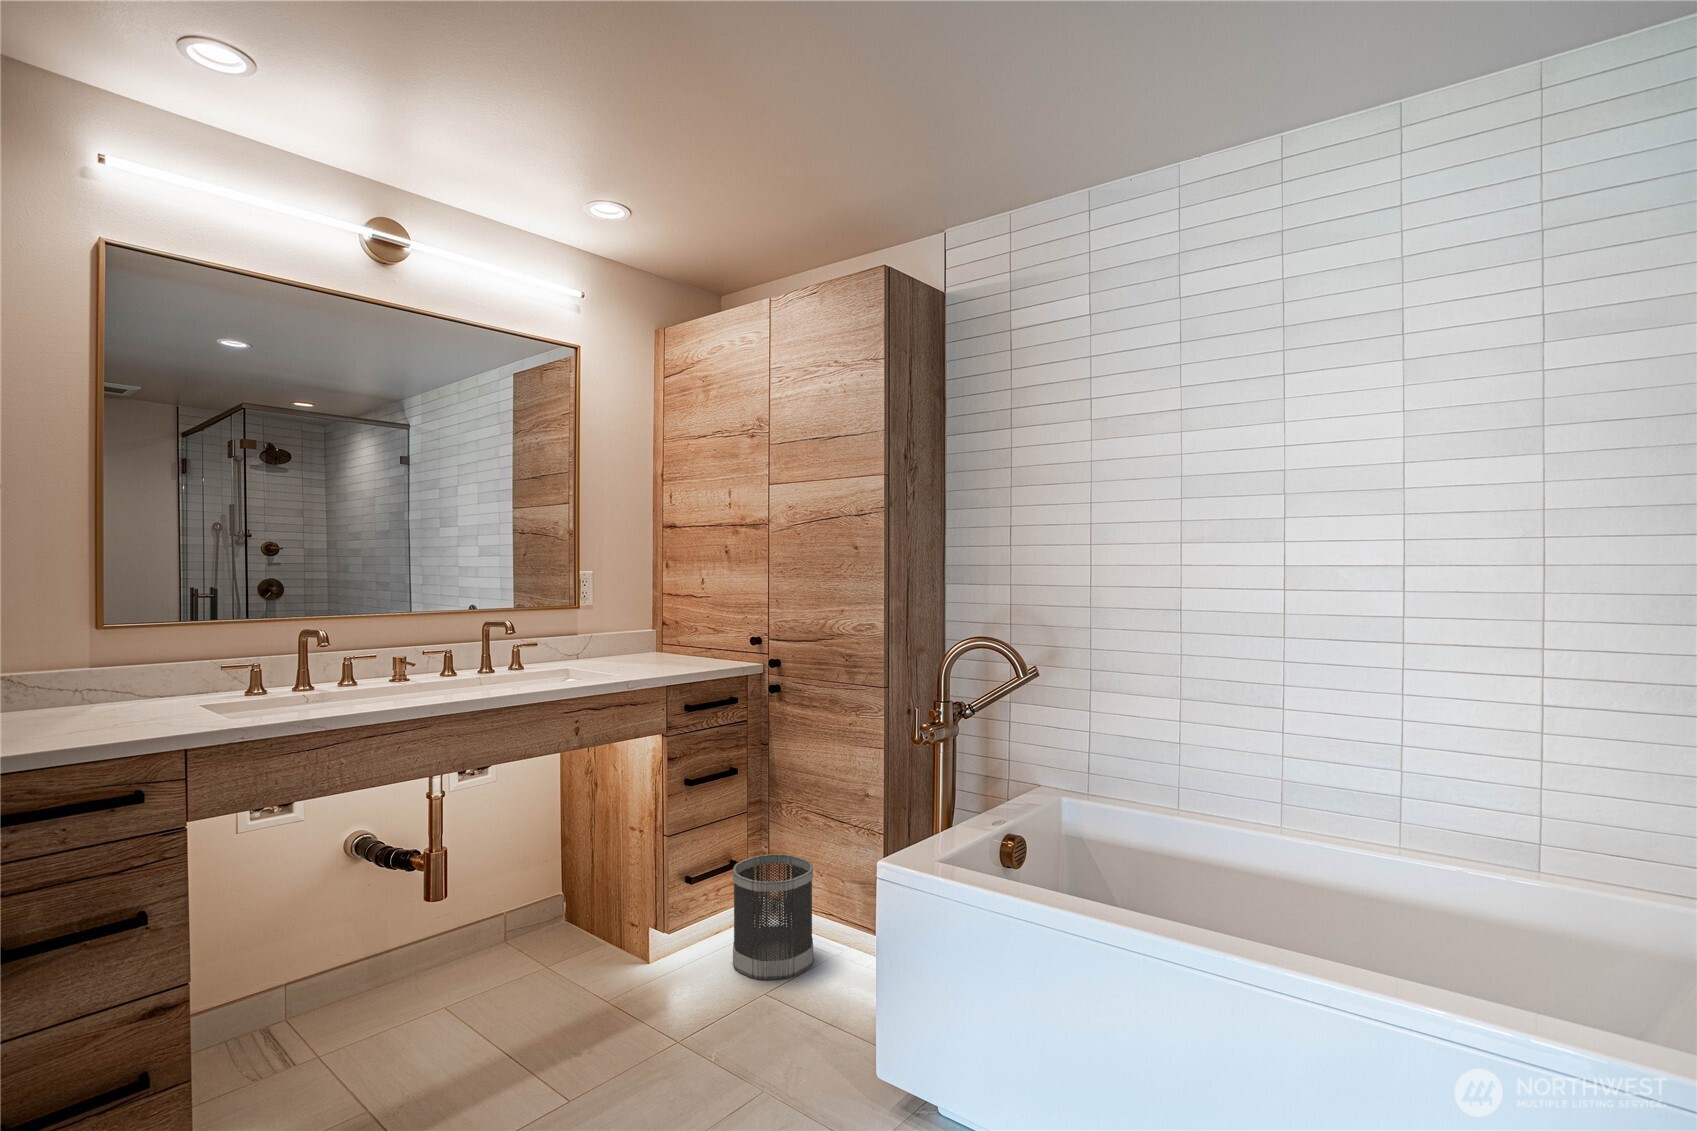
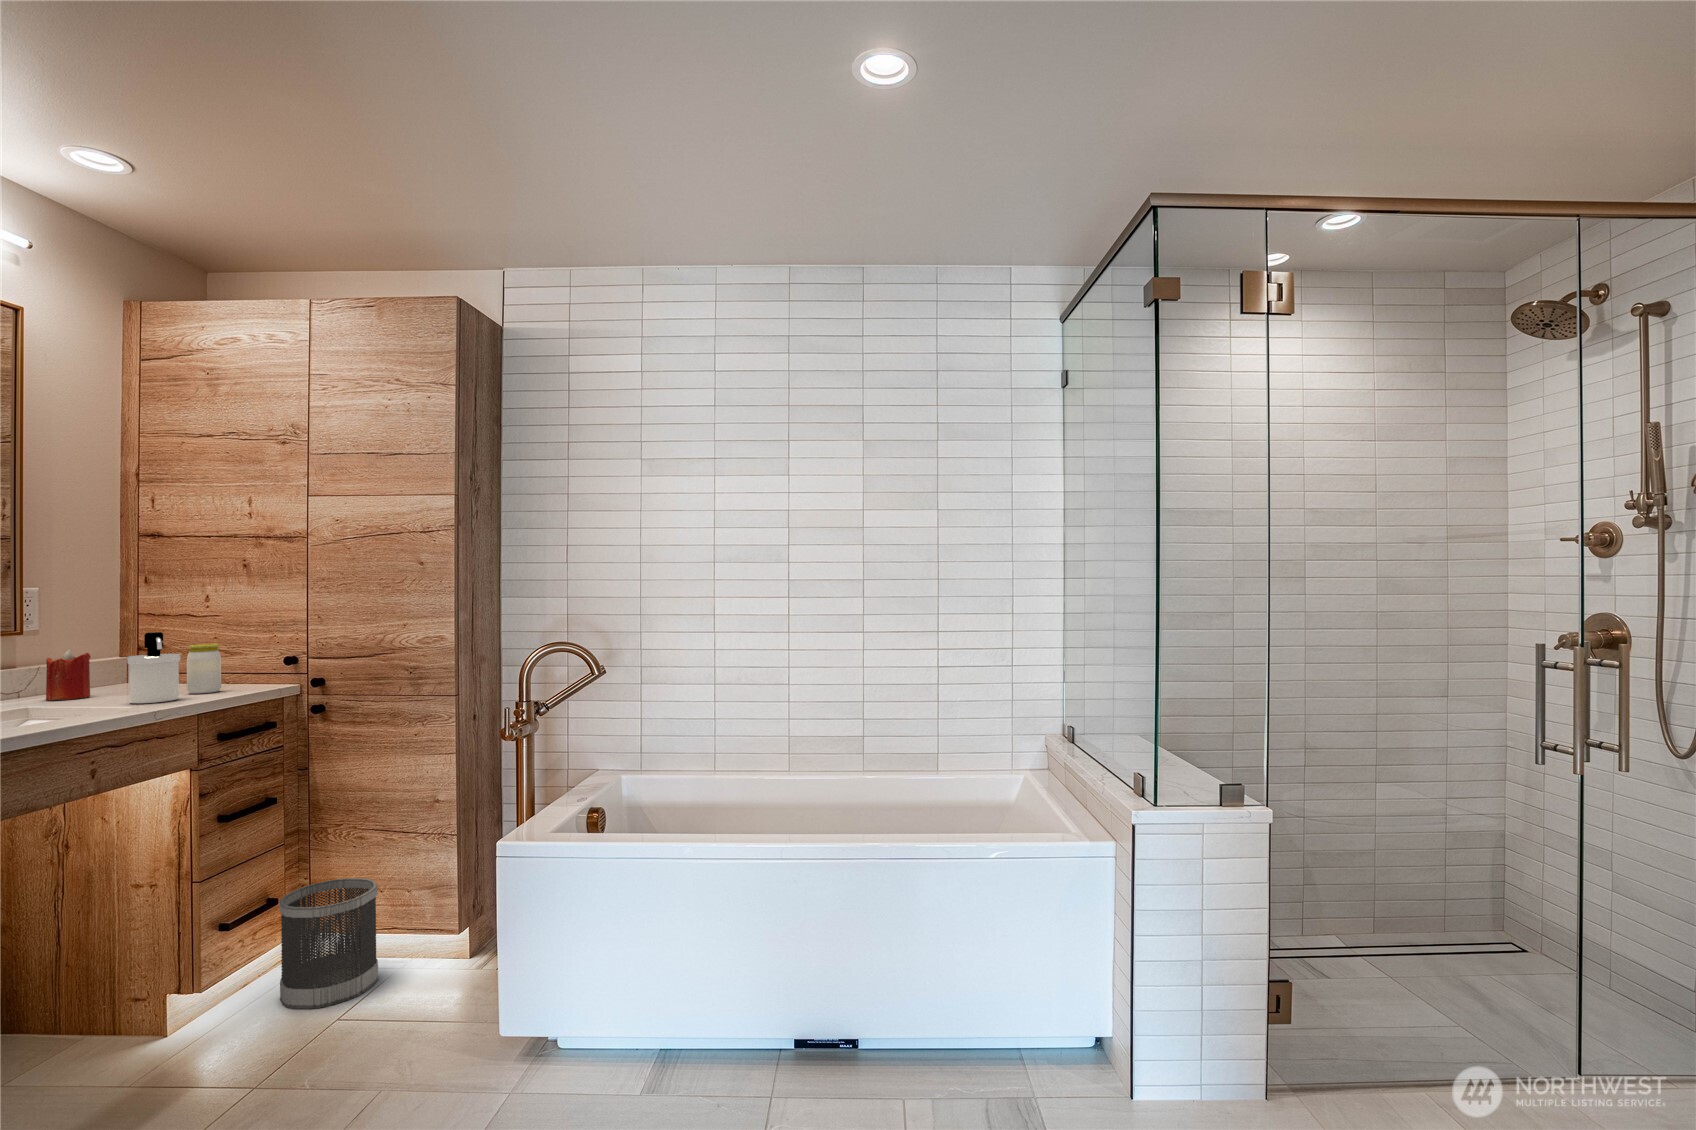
soap dispenser: none [628,609,665,671] -> present [126,632,181,703]
candle: none [595,621,623,662] -> present [46,650,90,700]
jar: none [678,621,703,665] -> present [187,644,221,694]

